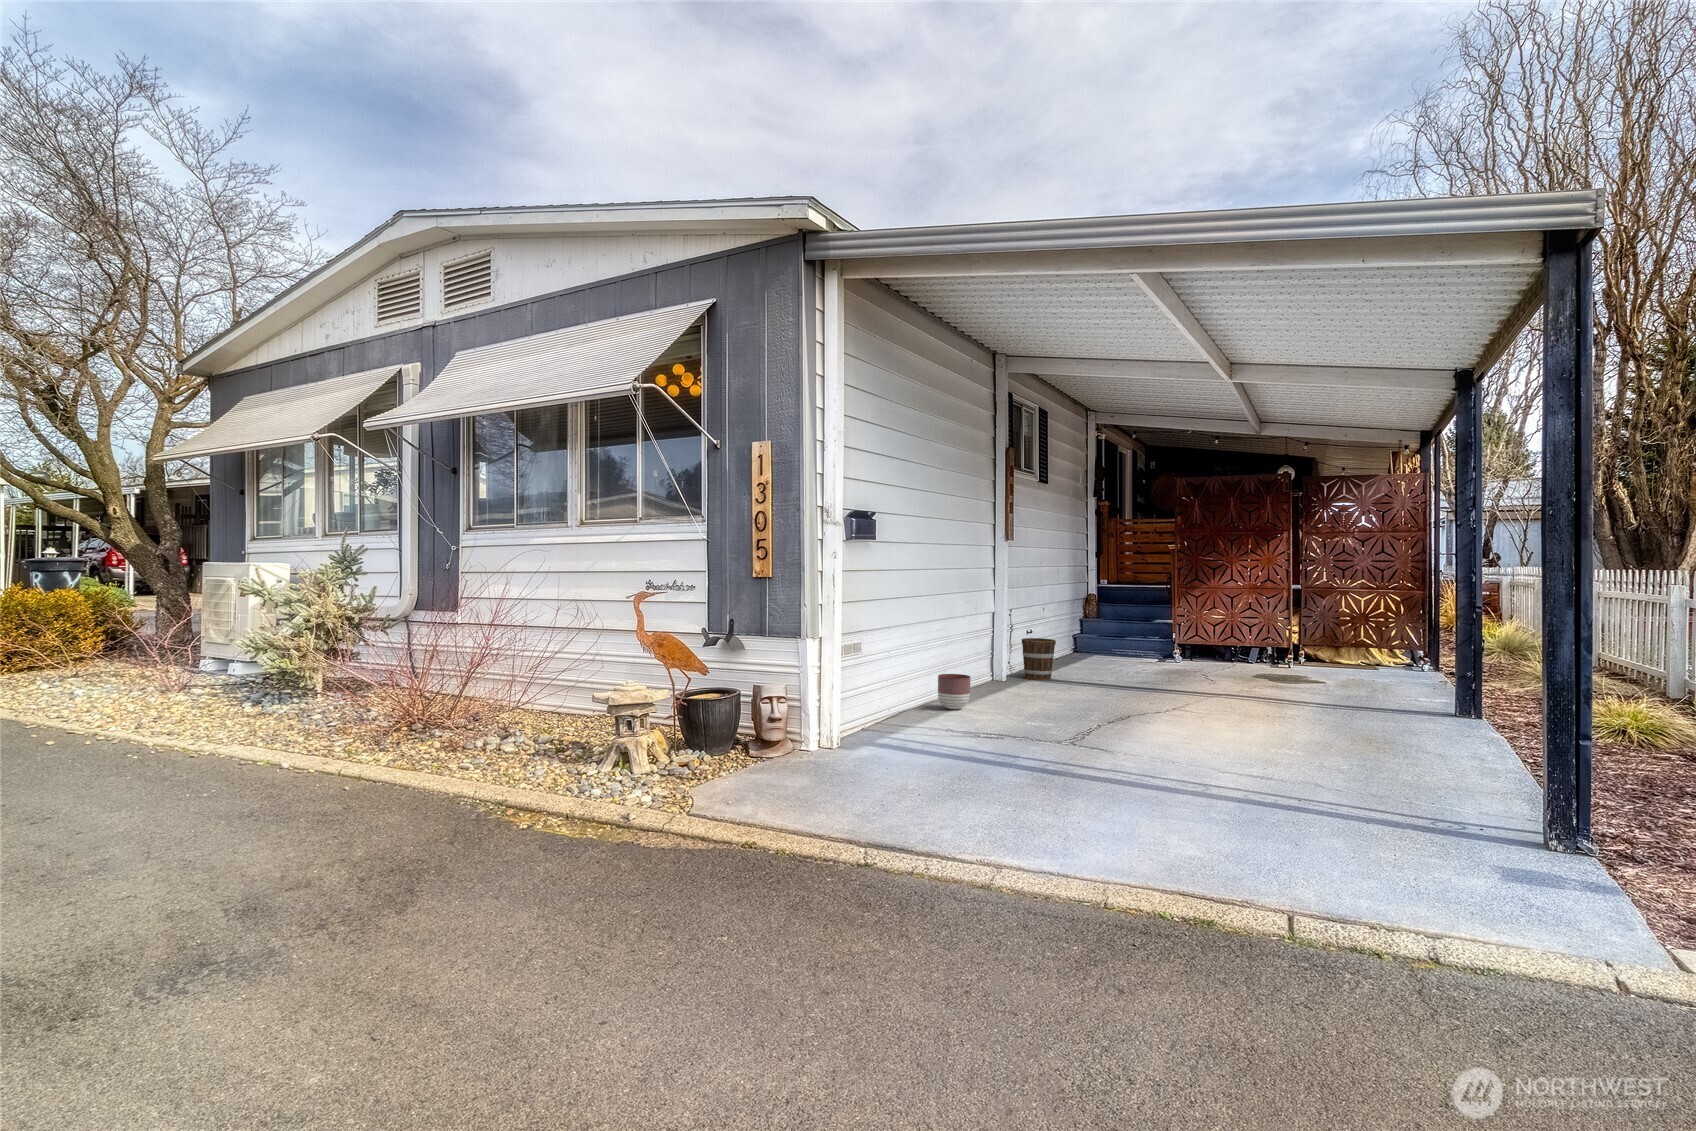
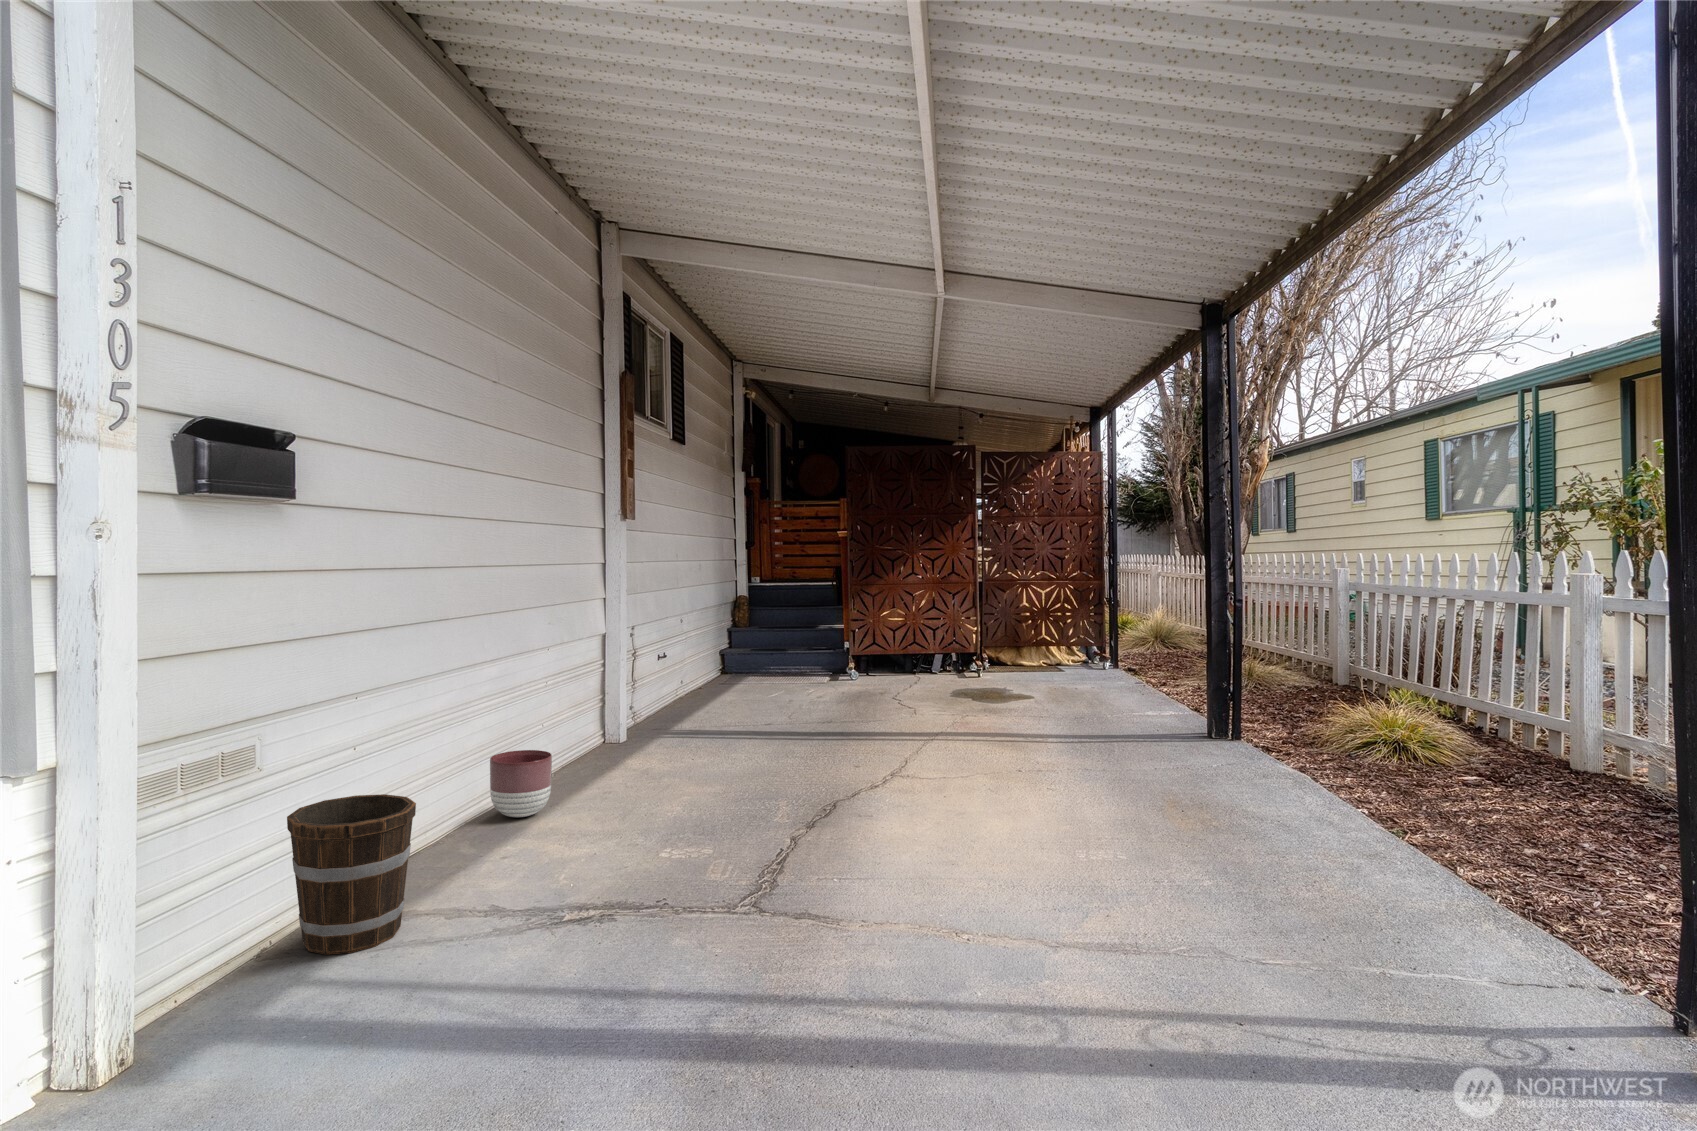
bucket: present [1022,638,1056,680] -> present [287,794,416,955]

